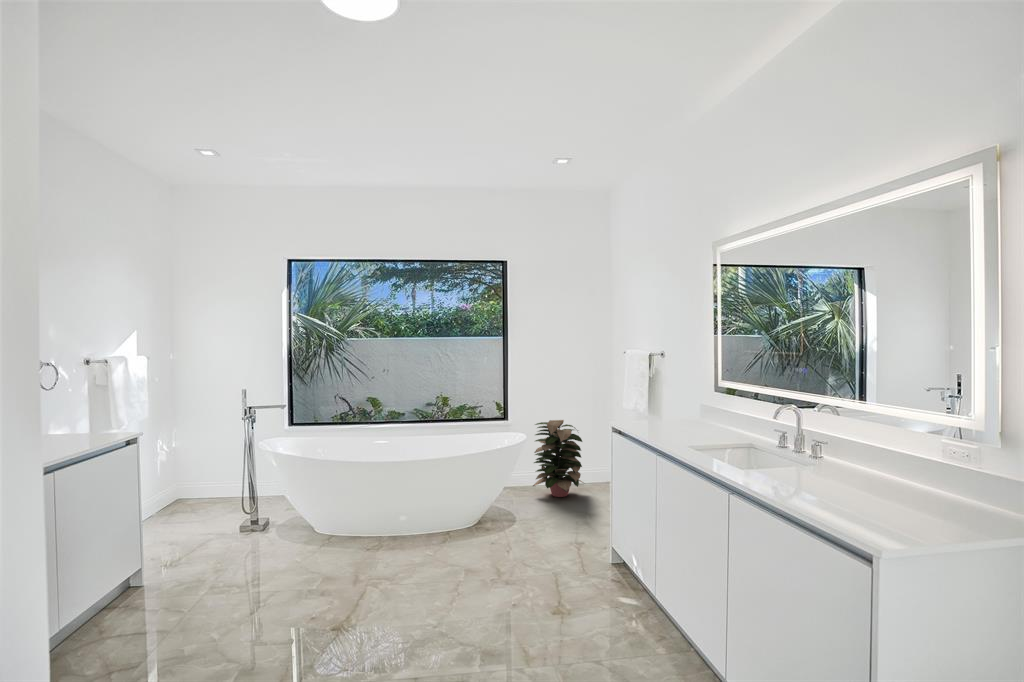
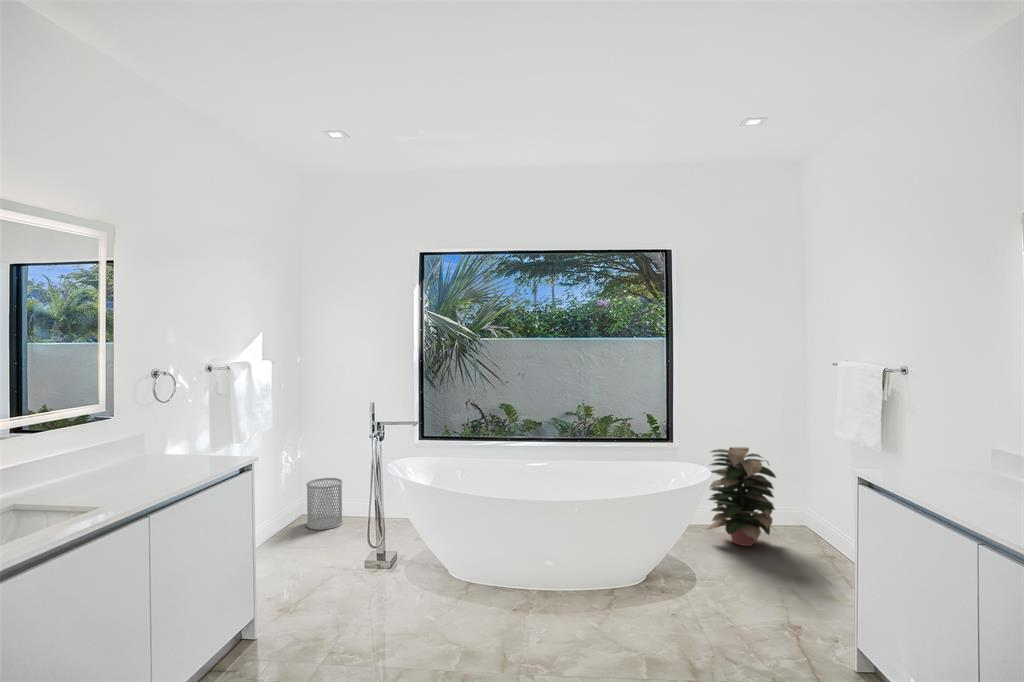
wastebasket: none [181,464,218,510] -> present [306,478,343,530]

